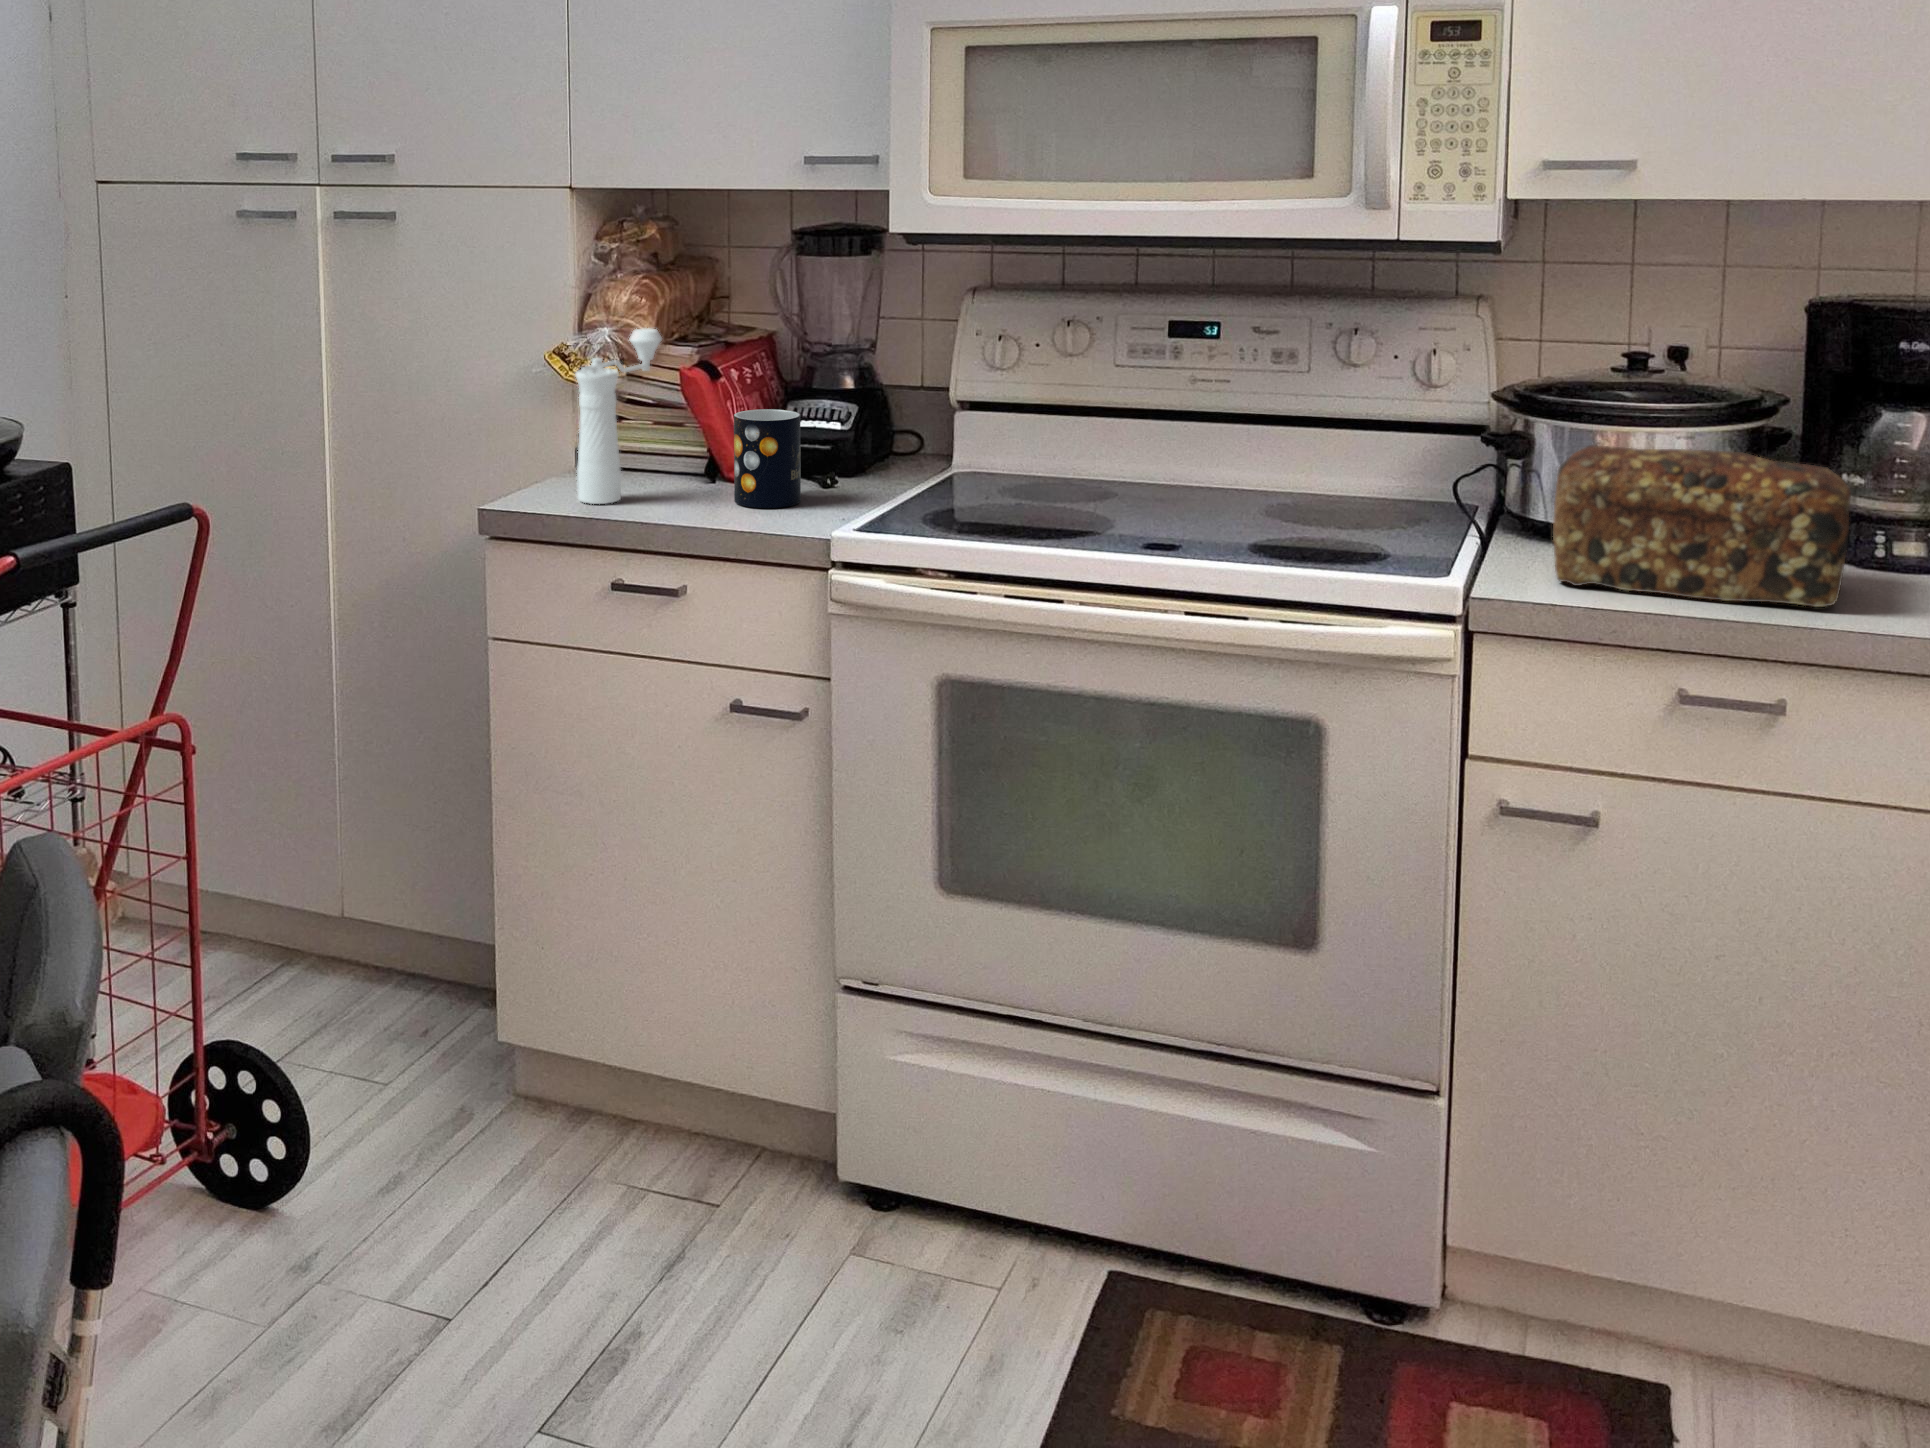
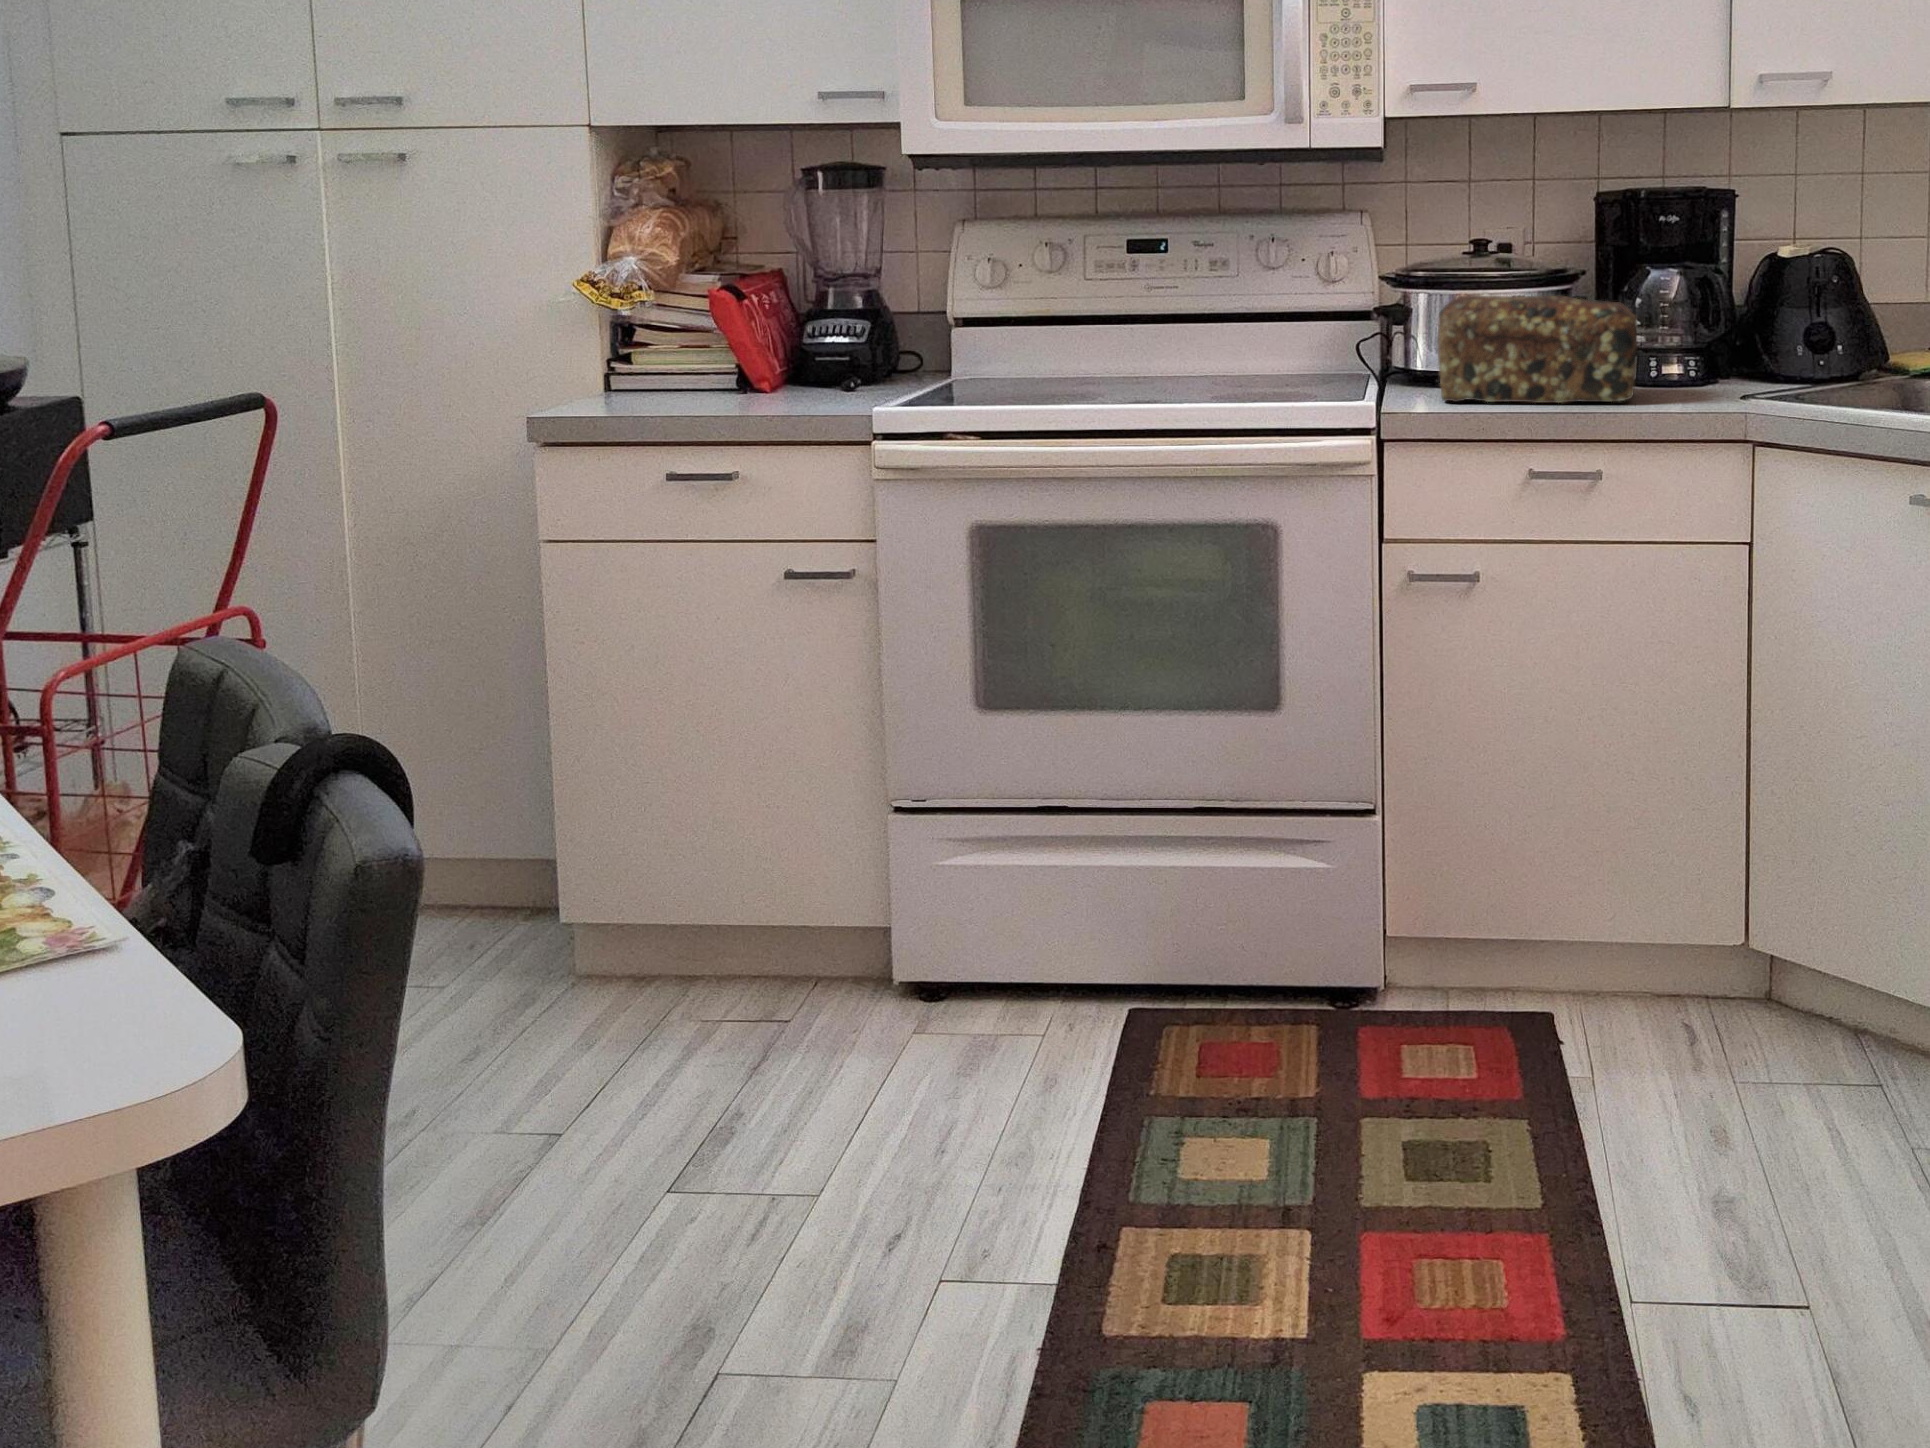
pepper mill: present [575,328,662,504] -> none [616,250,692,405]
mug: present [734,409,801,508] -> none [766,316,828,400]

